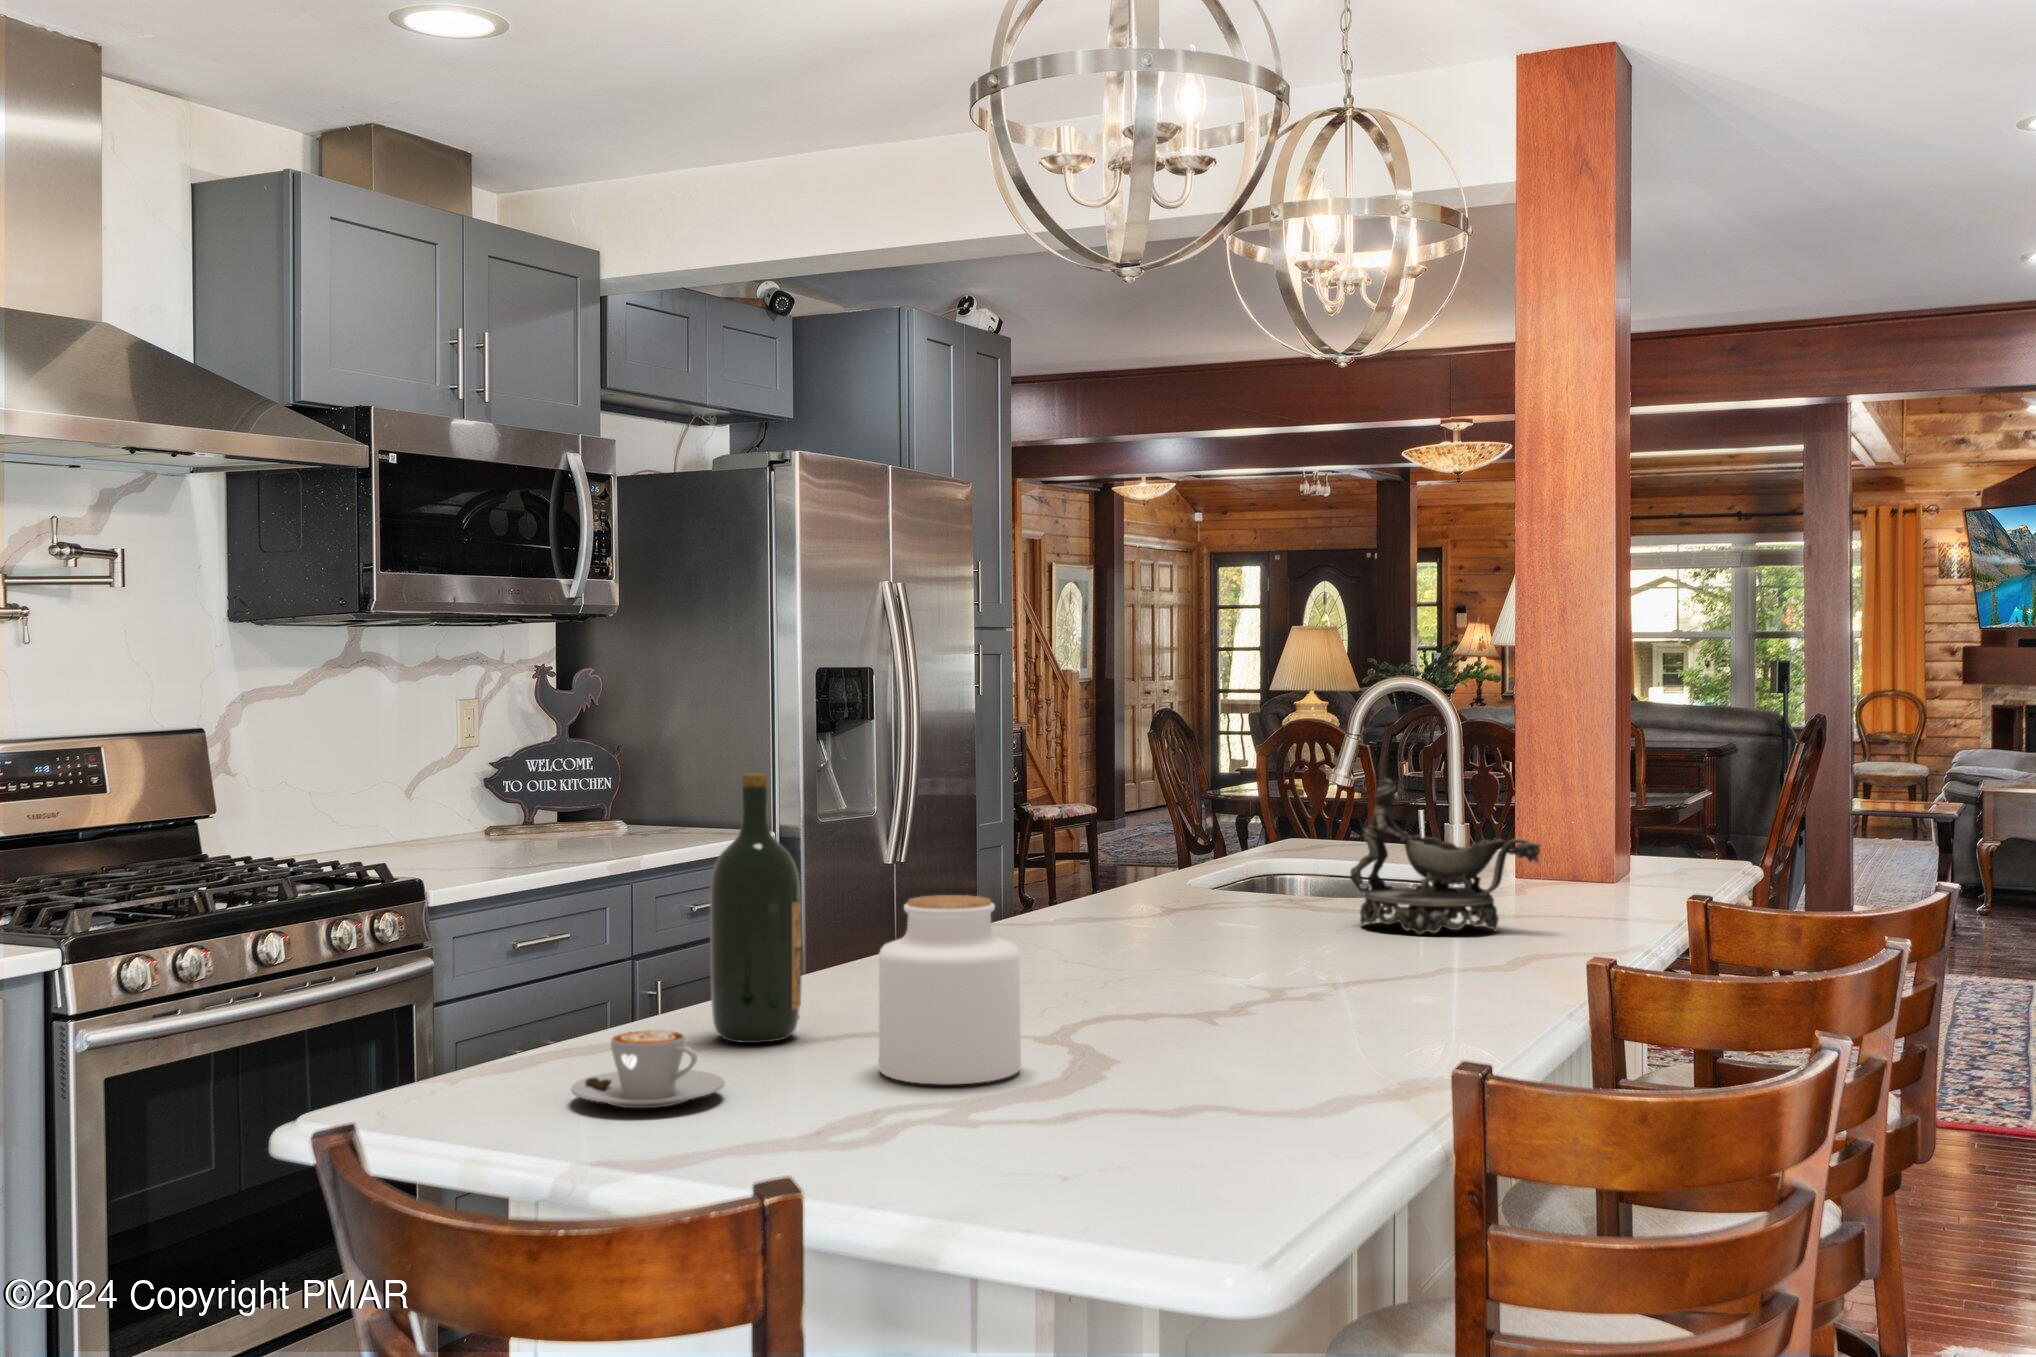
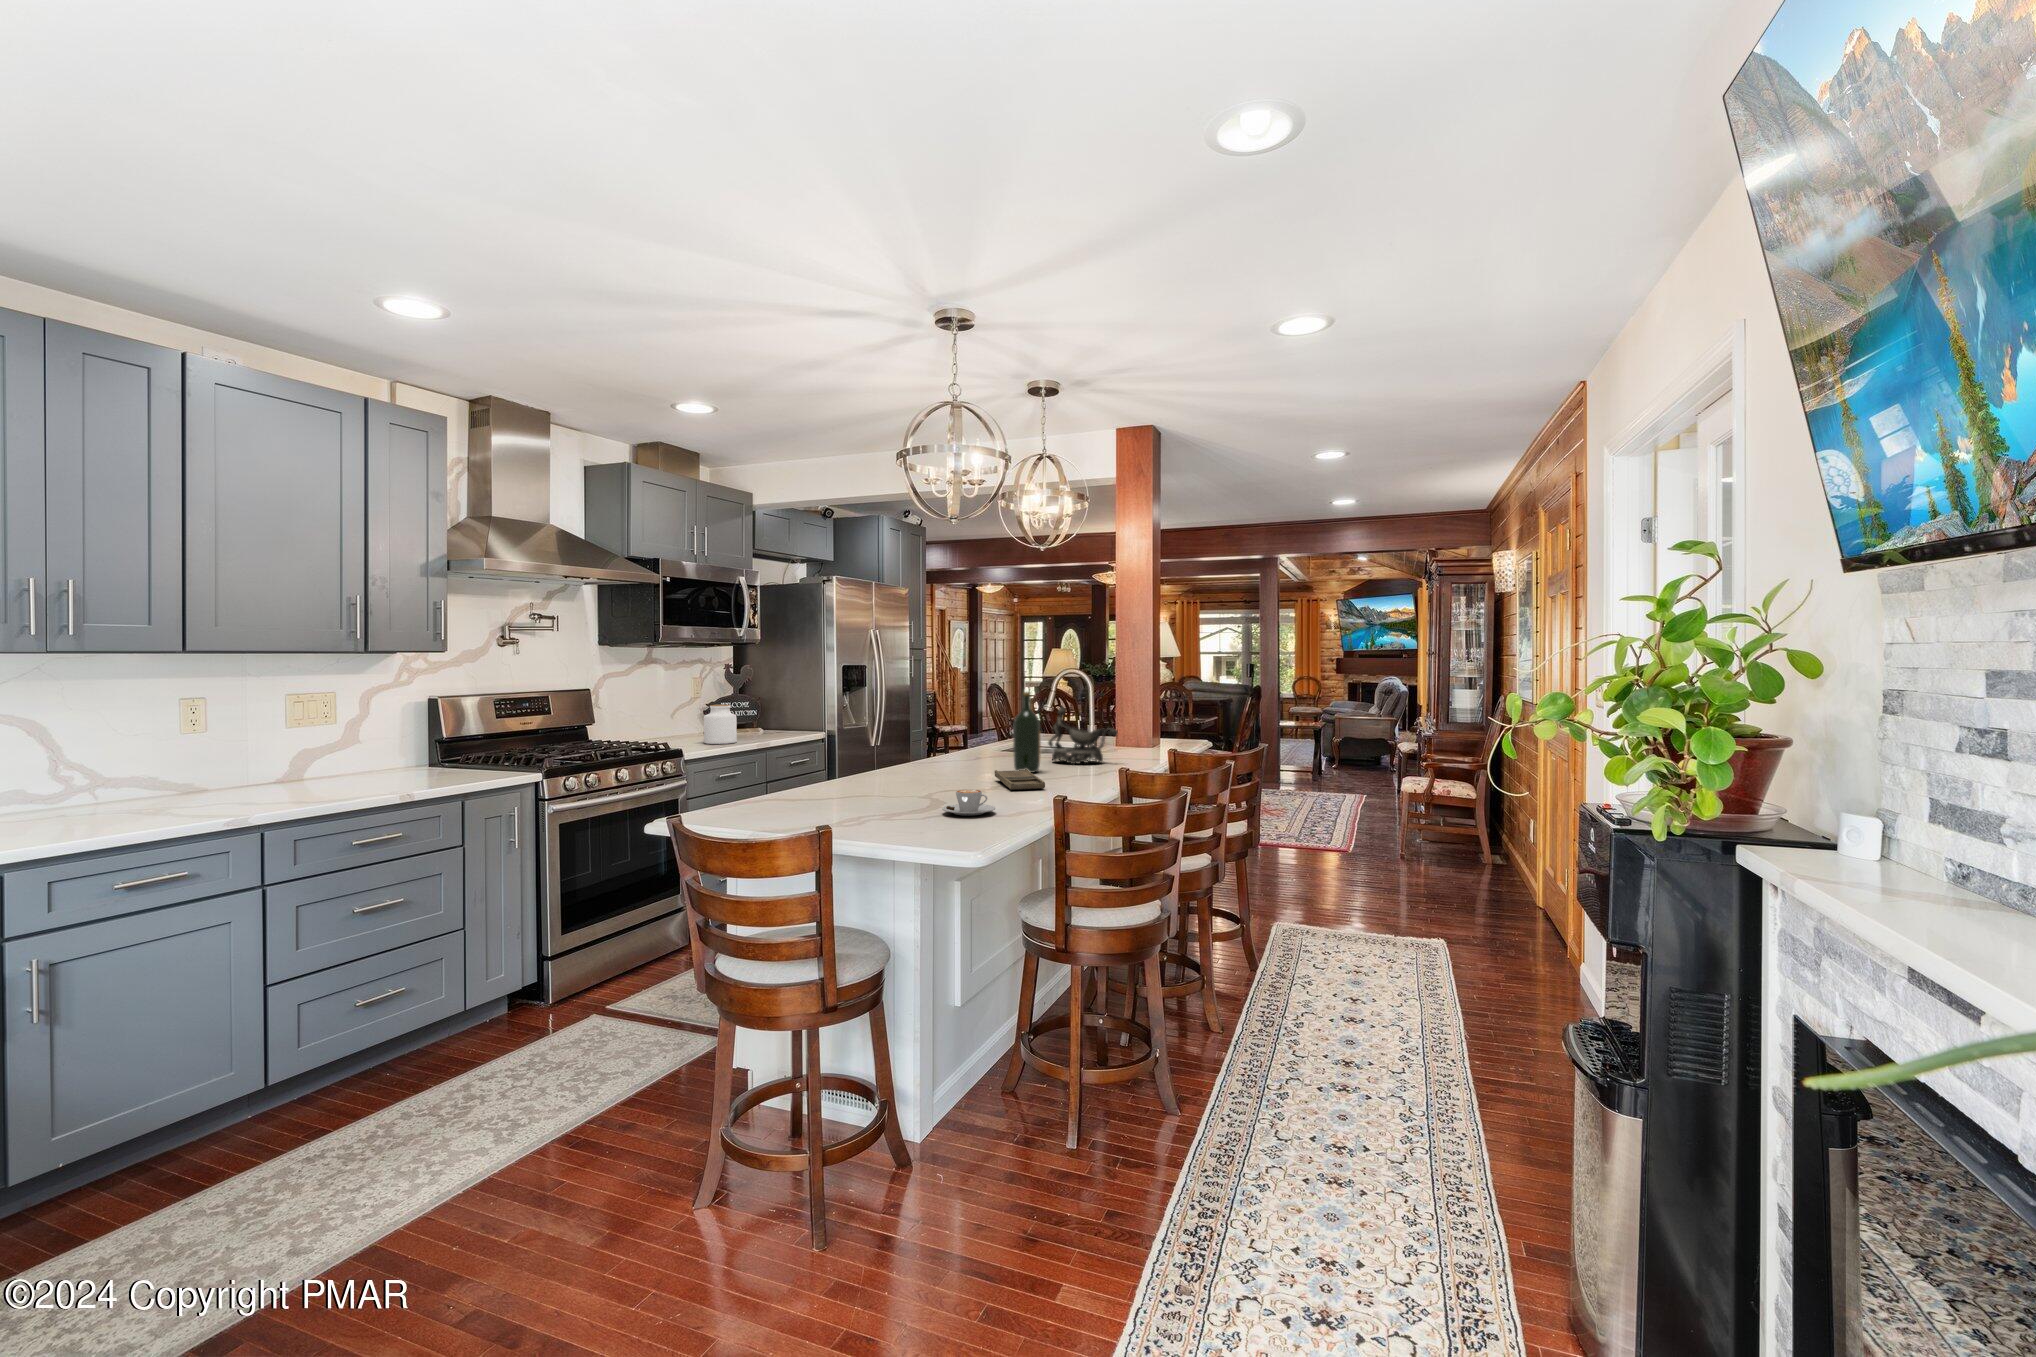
wine bottle: present [710,774,802,1043] -> present [1013,692,1041,772]
jar: present [879,895,1021,1085] -> present [704,704,737,744]
tray: none [1223,956,1372,1020] -> present [995,769,1045,790]
coffee cup: present [571,1030,725,1108] -> present [942,790,995,816]

